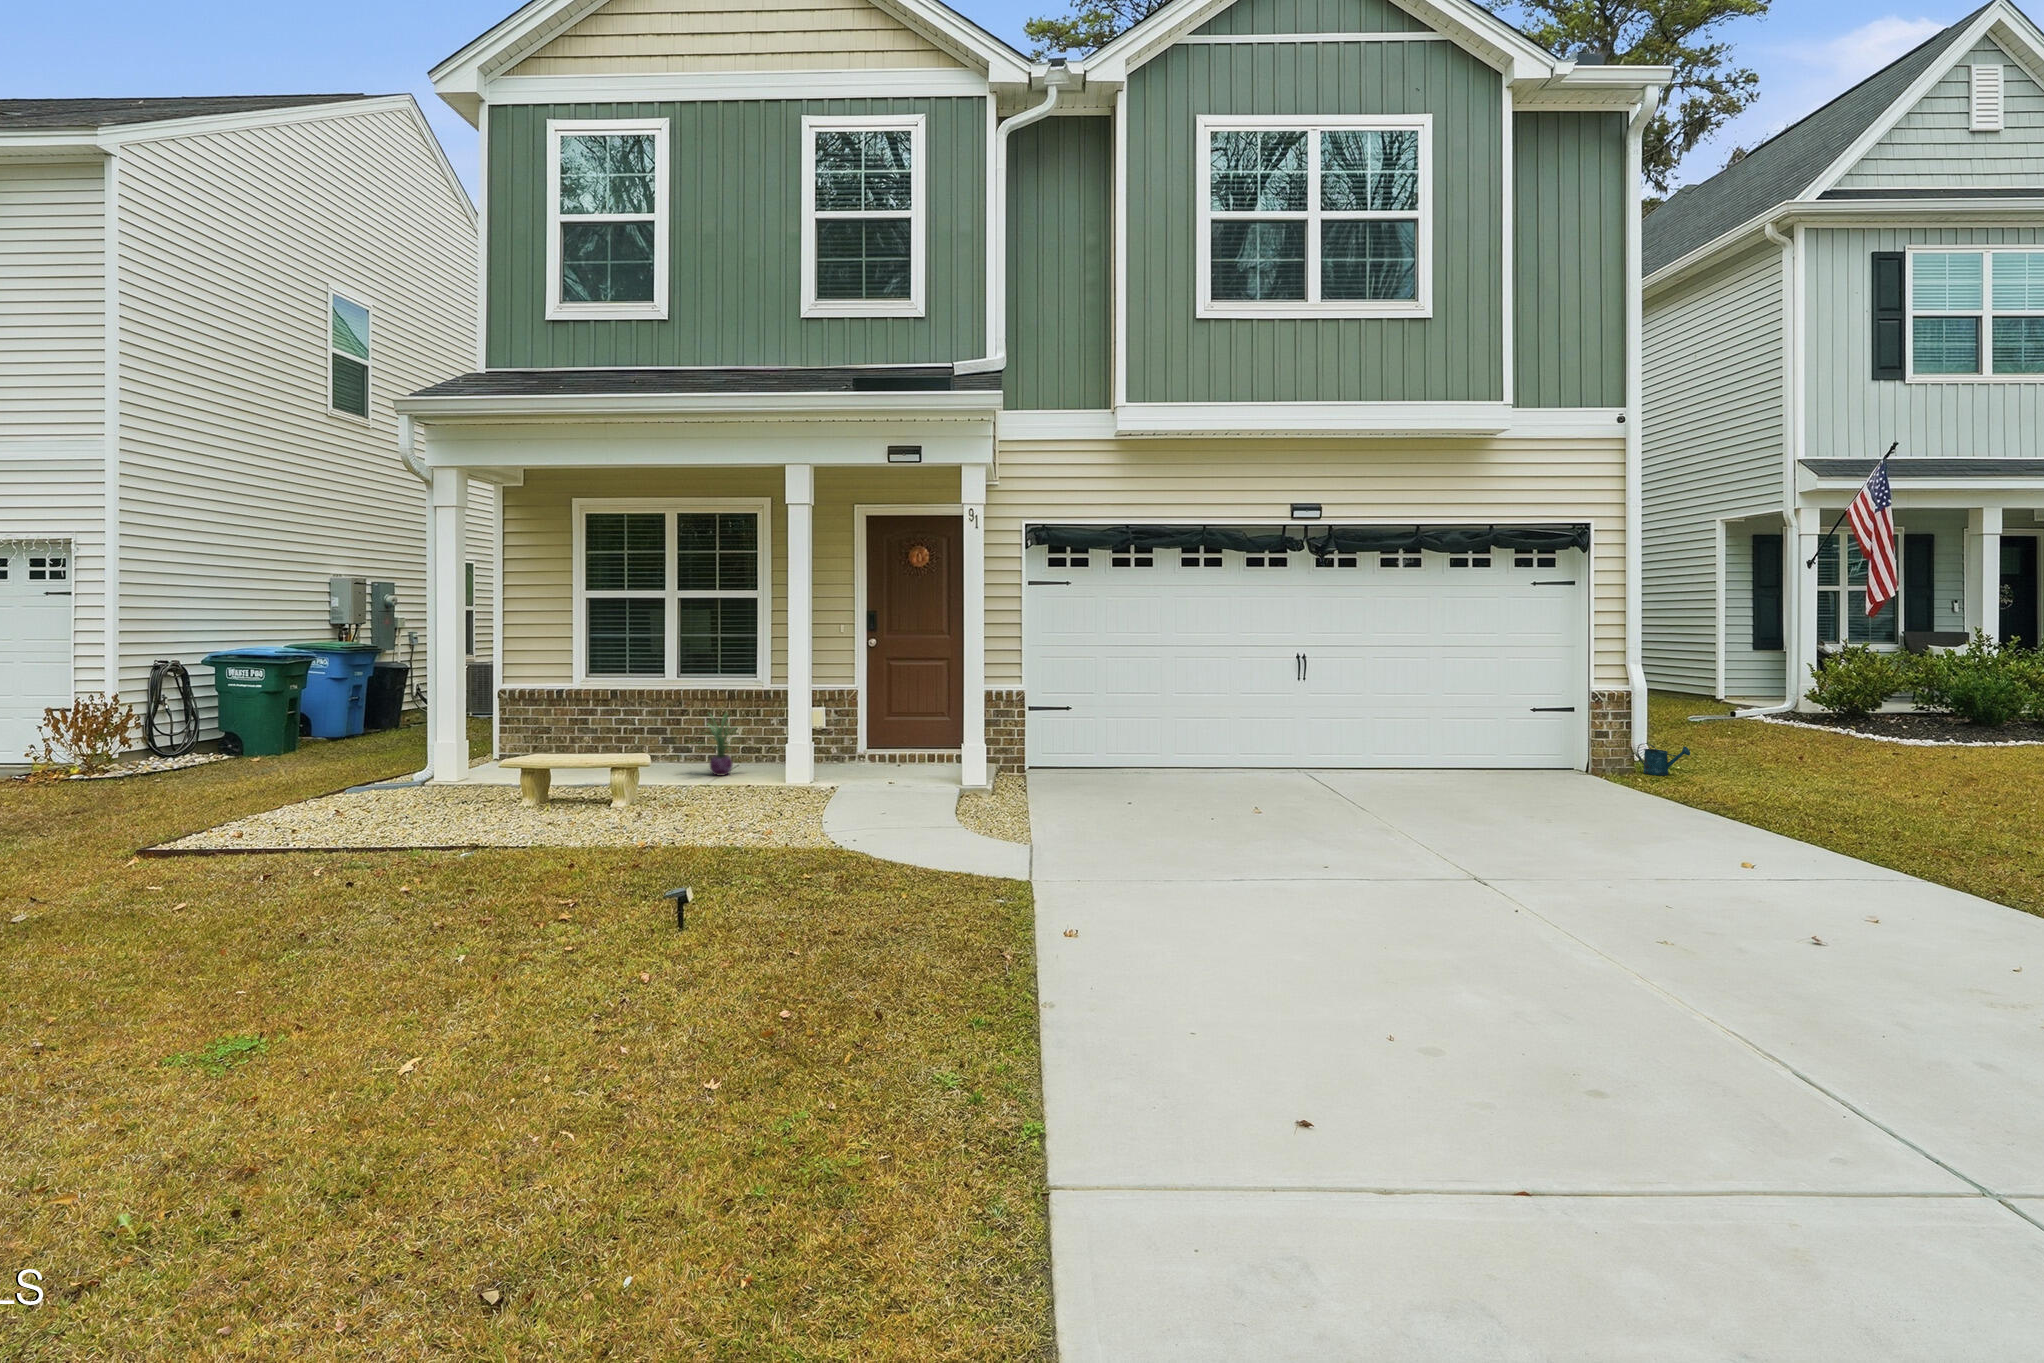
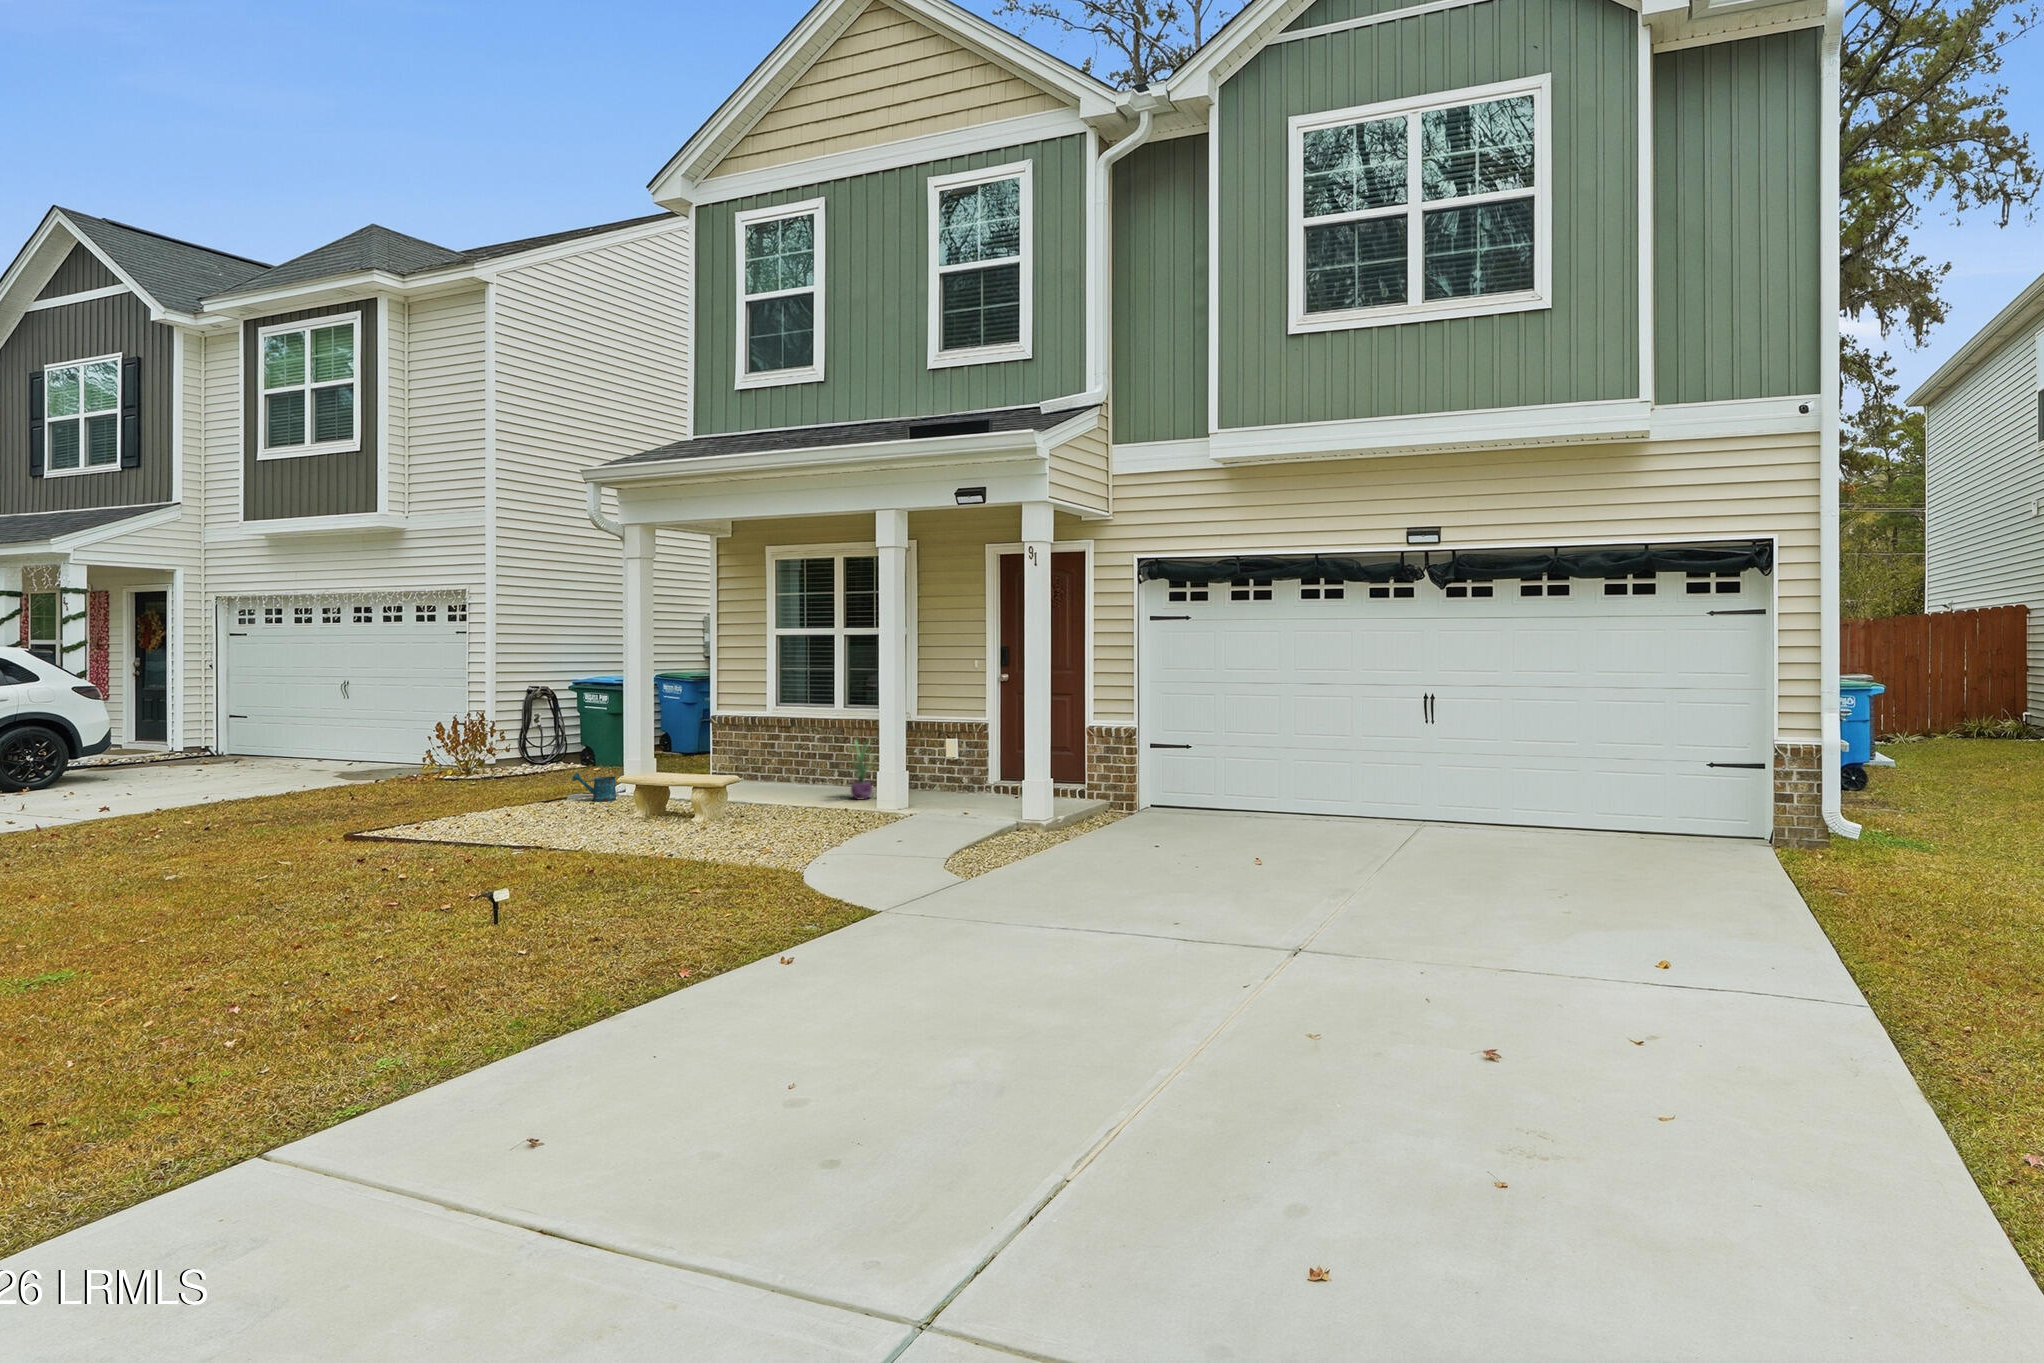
watering can: present [1637,743,1690,775] -> present [572,771,622,801]

